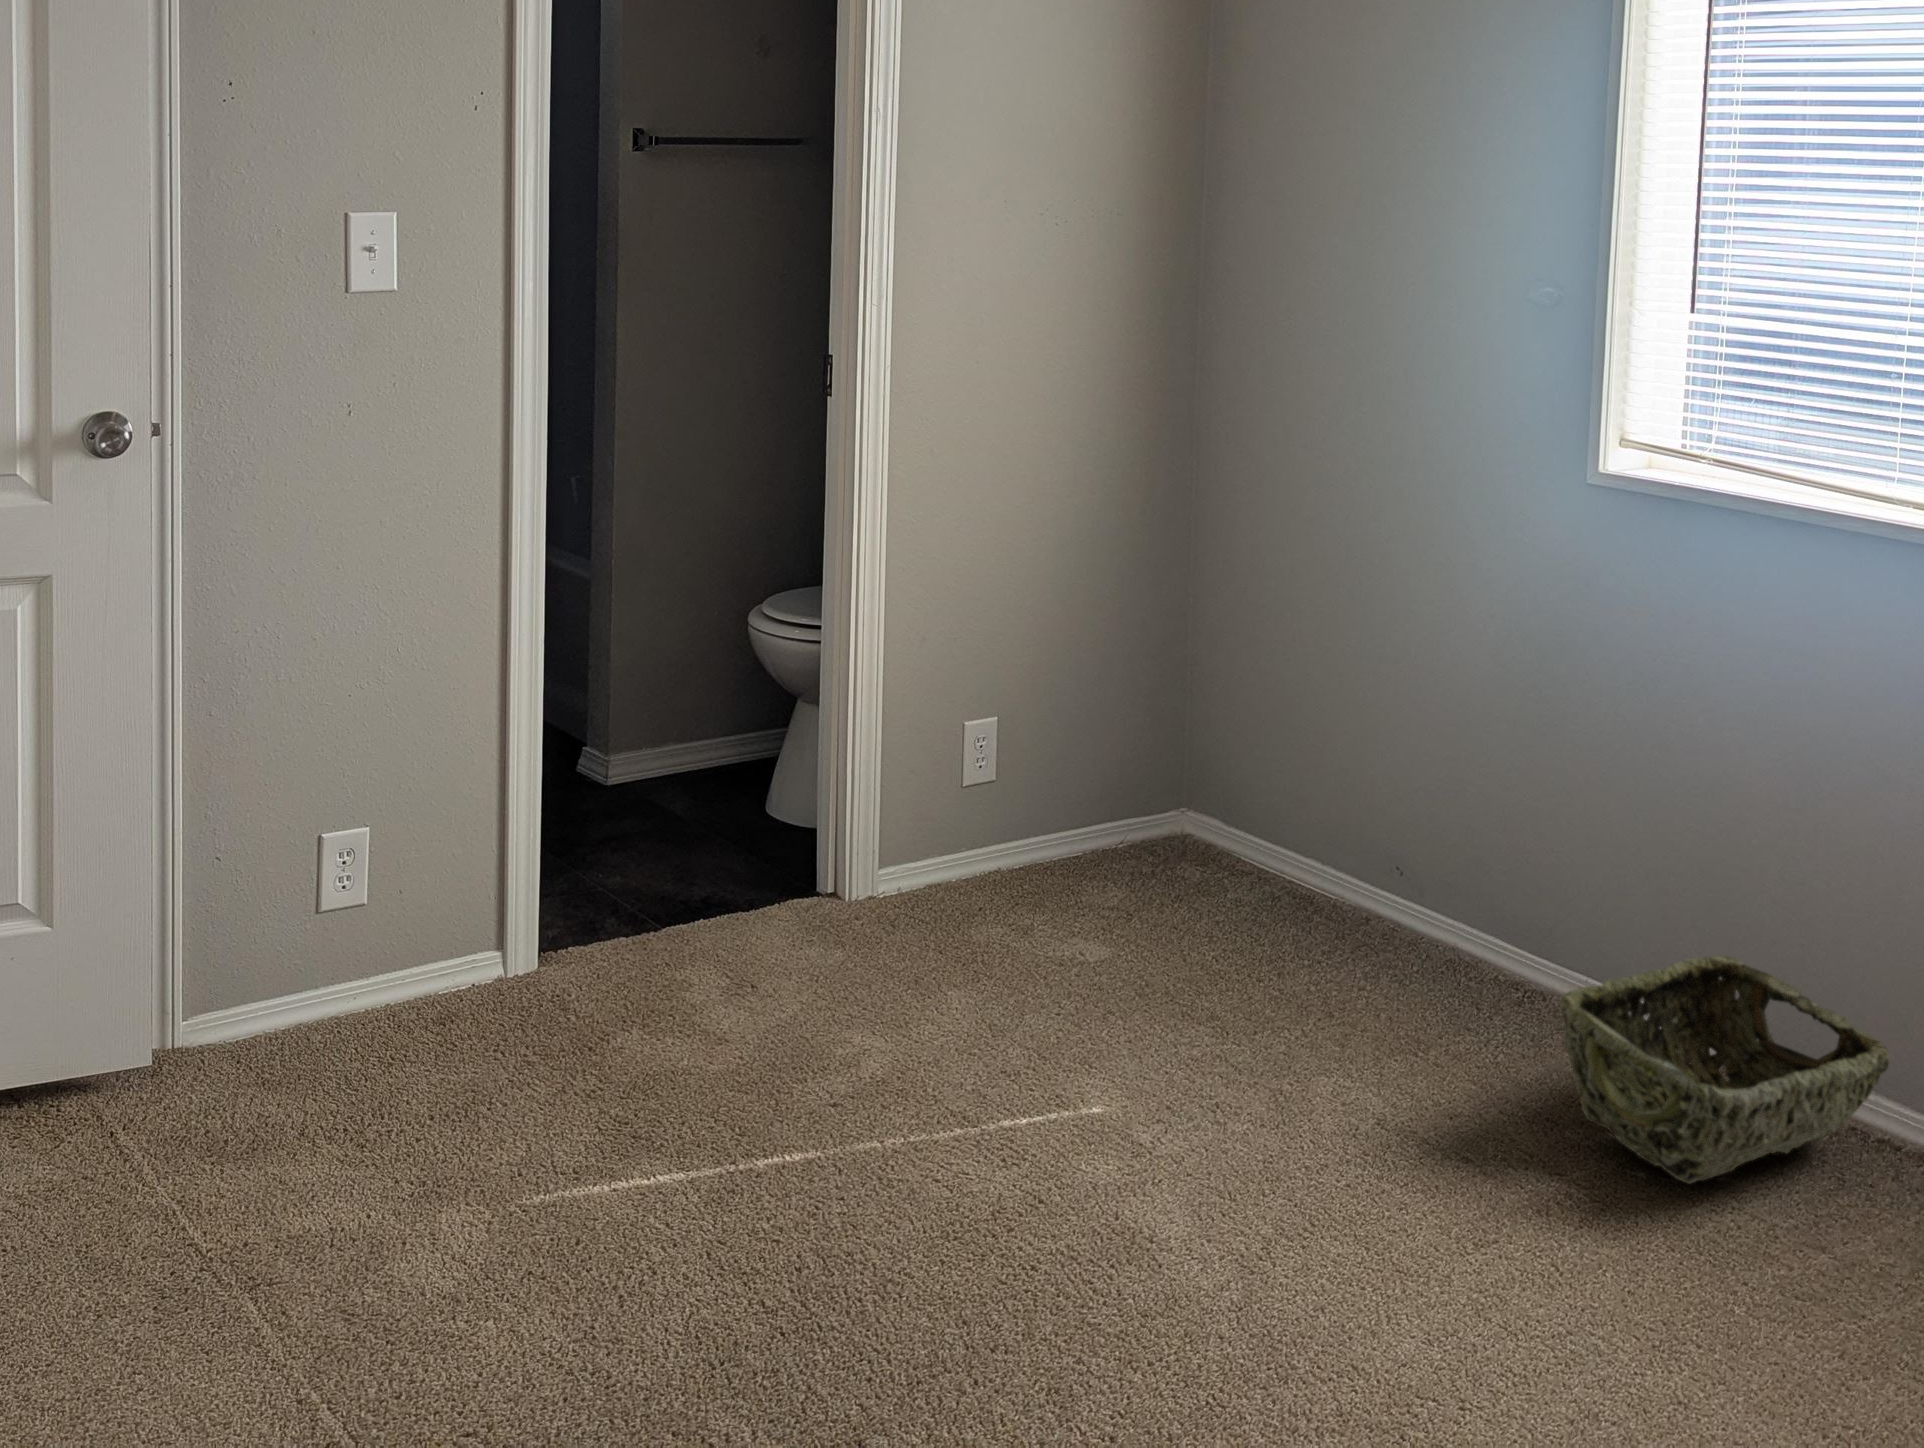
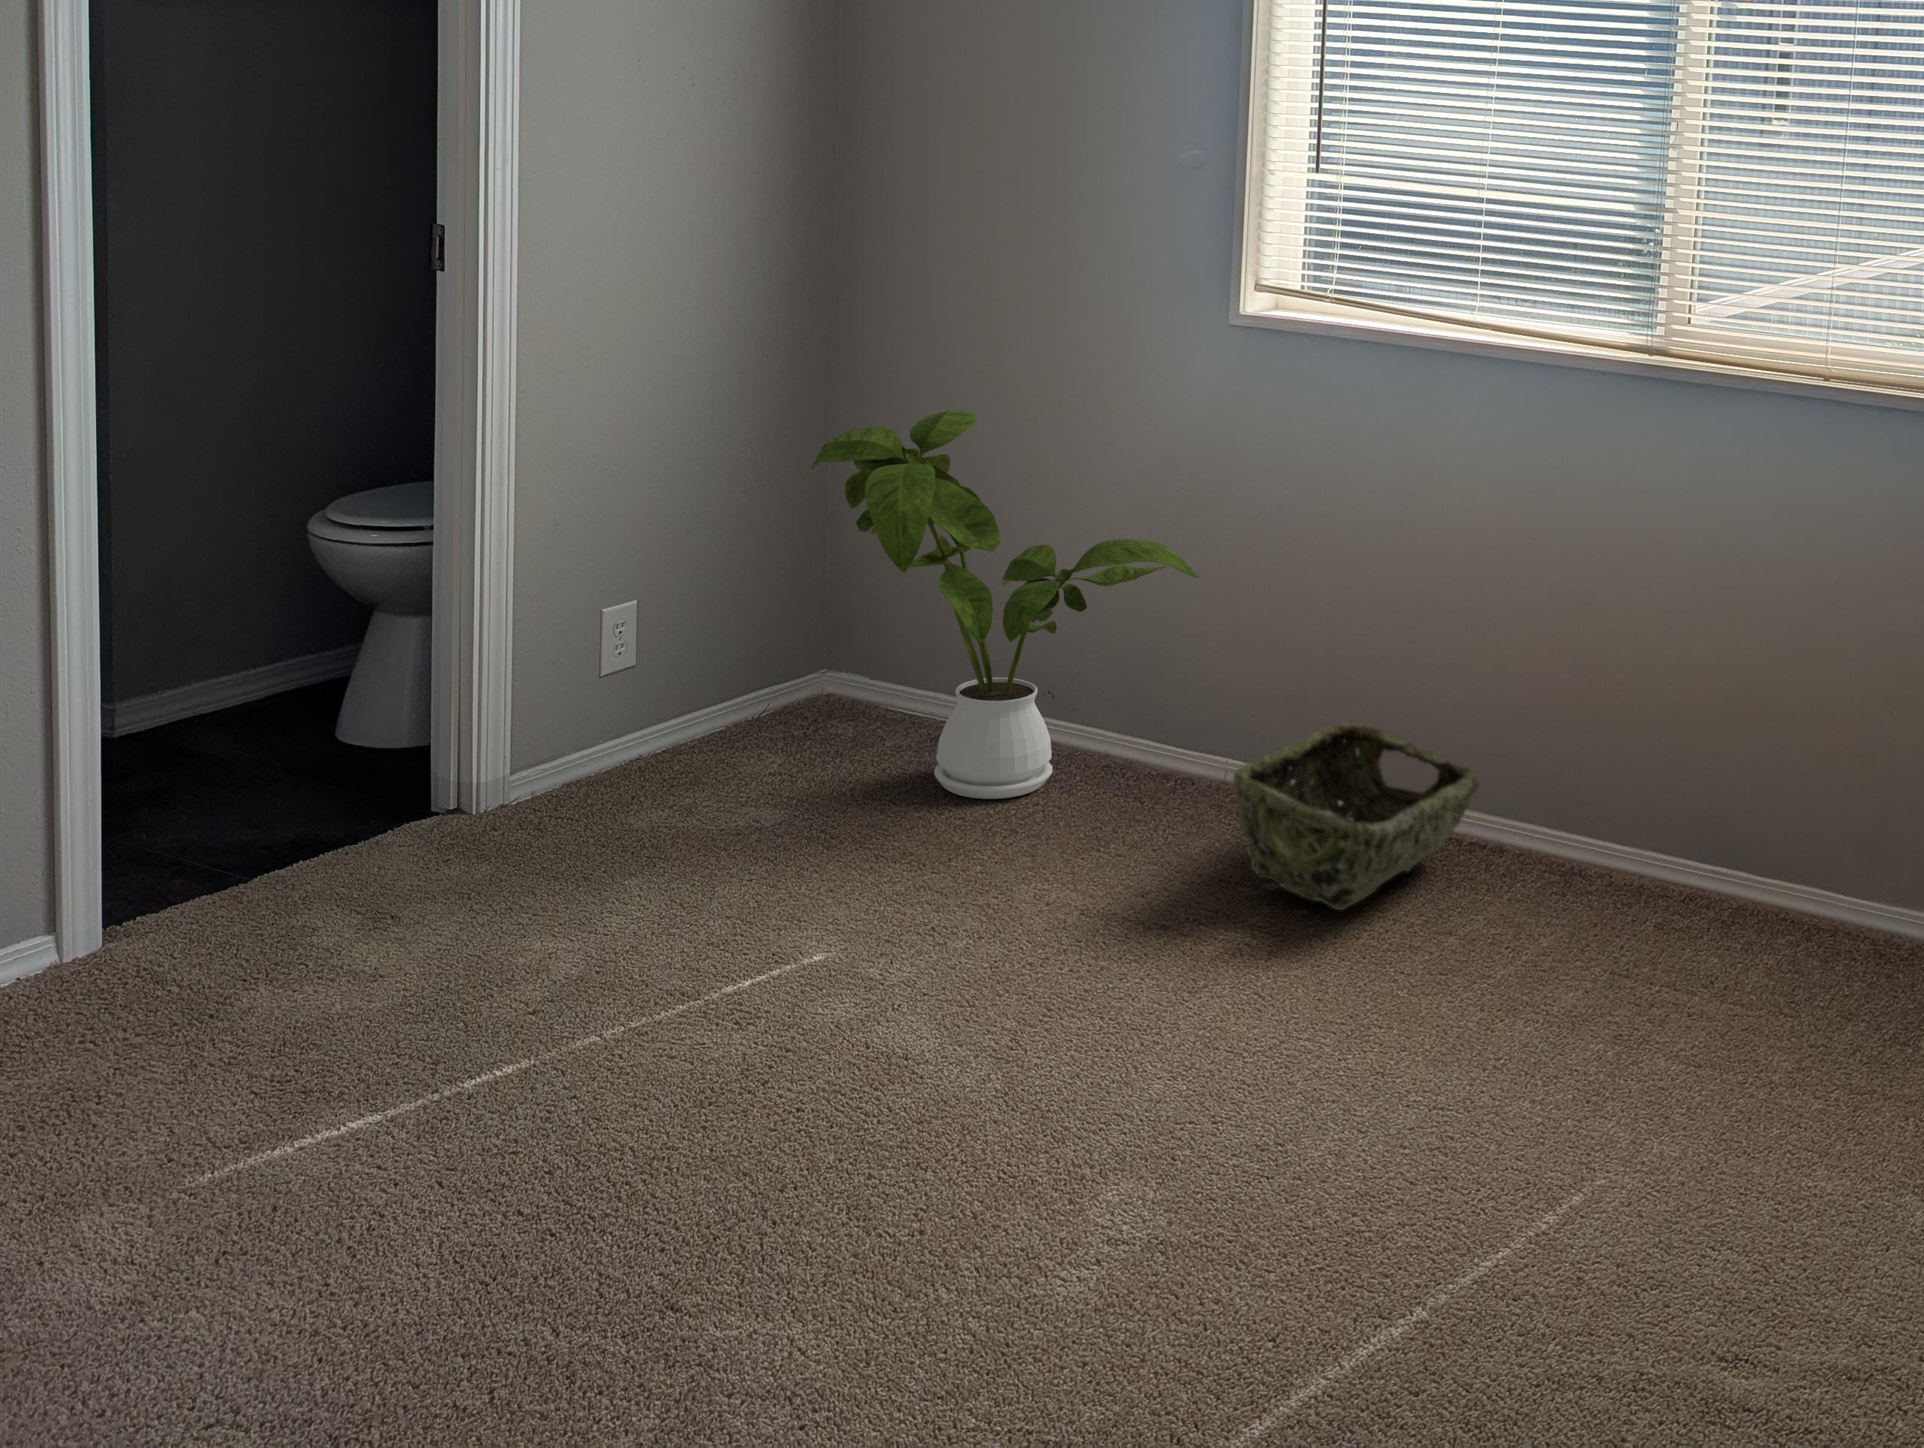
house plant: none [1140,556,1551,973] -> present [811,409,1201,799]

